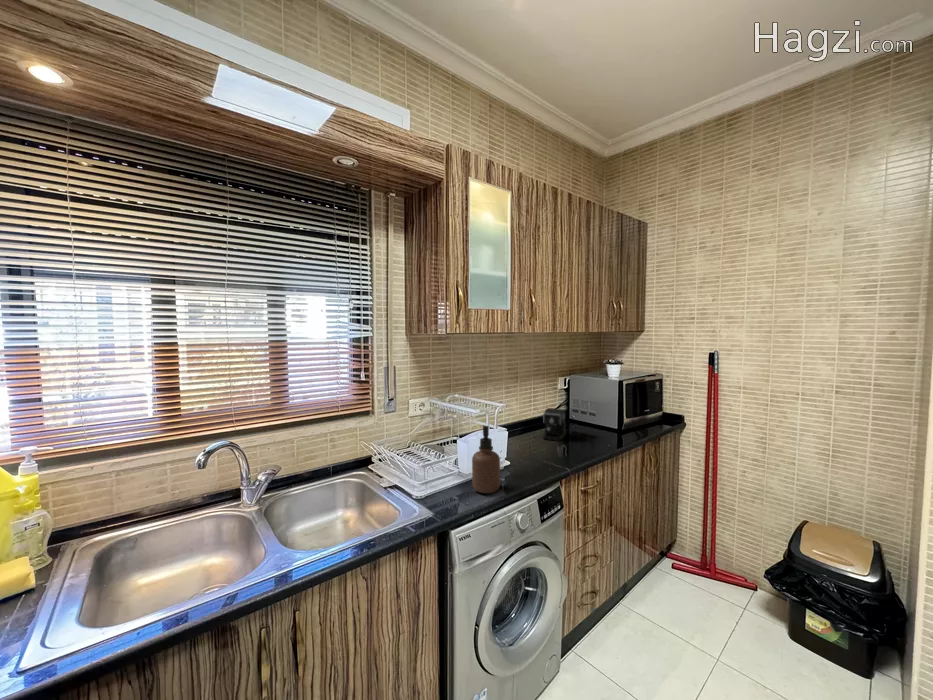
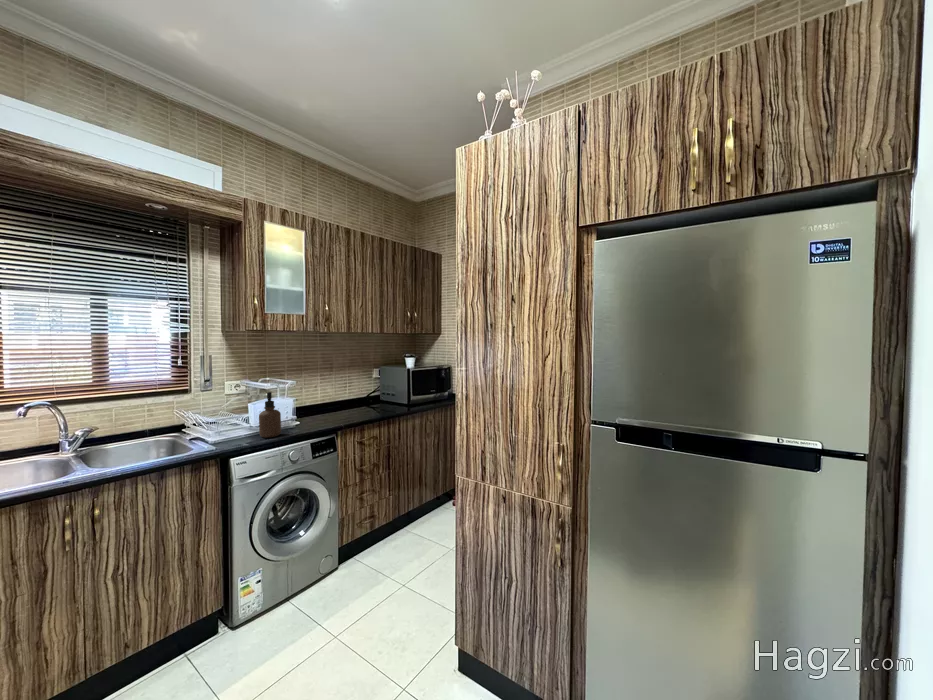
coffee maker: present [543,408,594,441] -> none [346,389,387,412]

